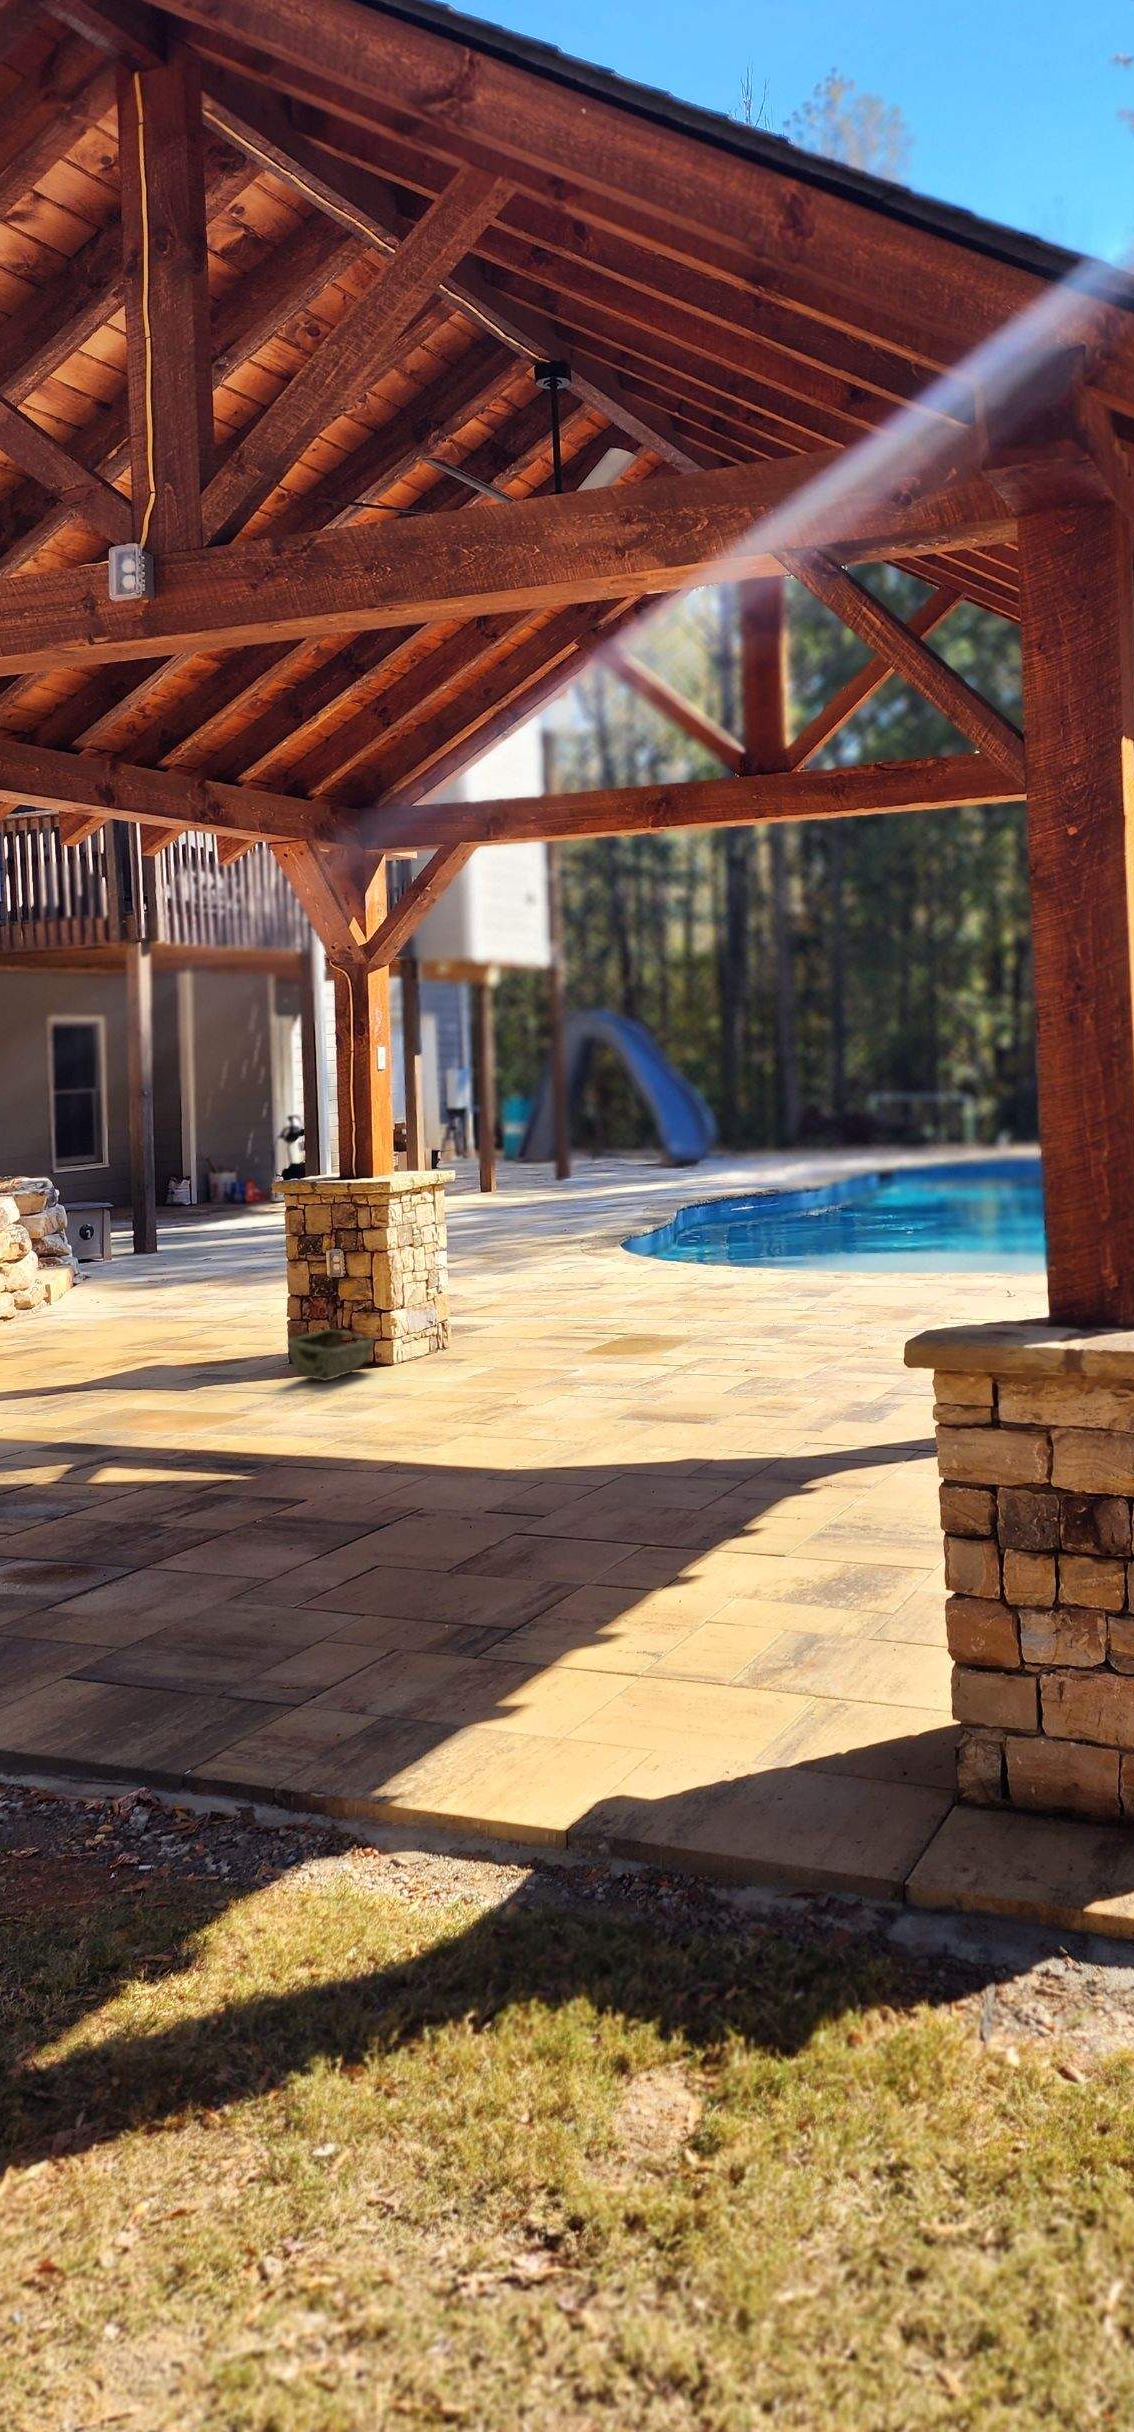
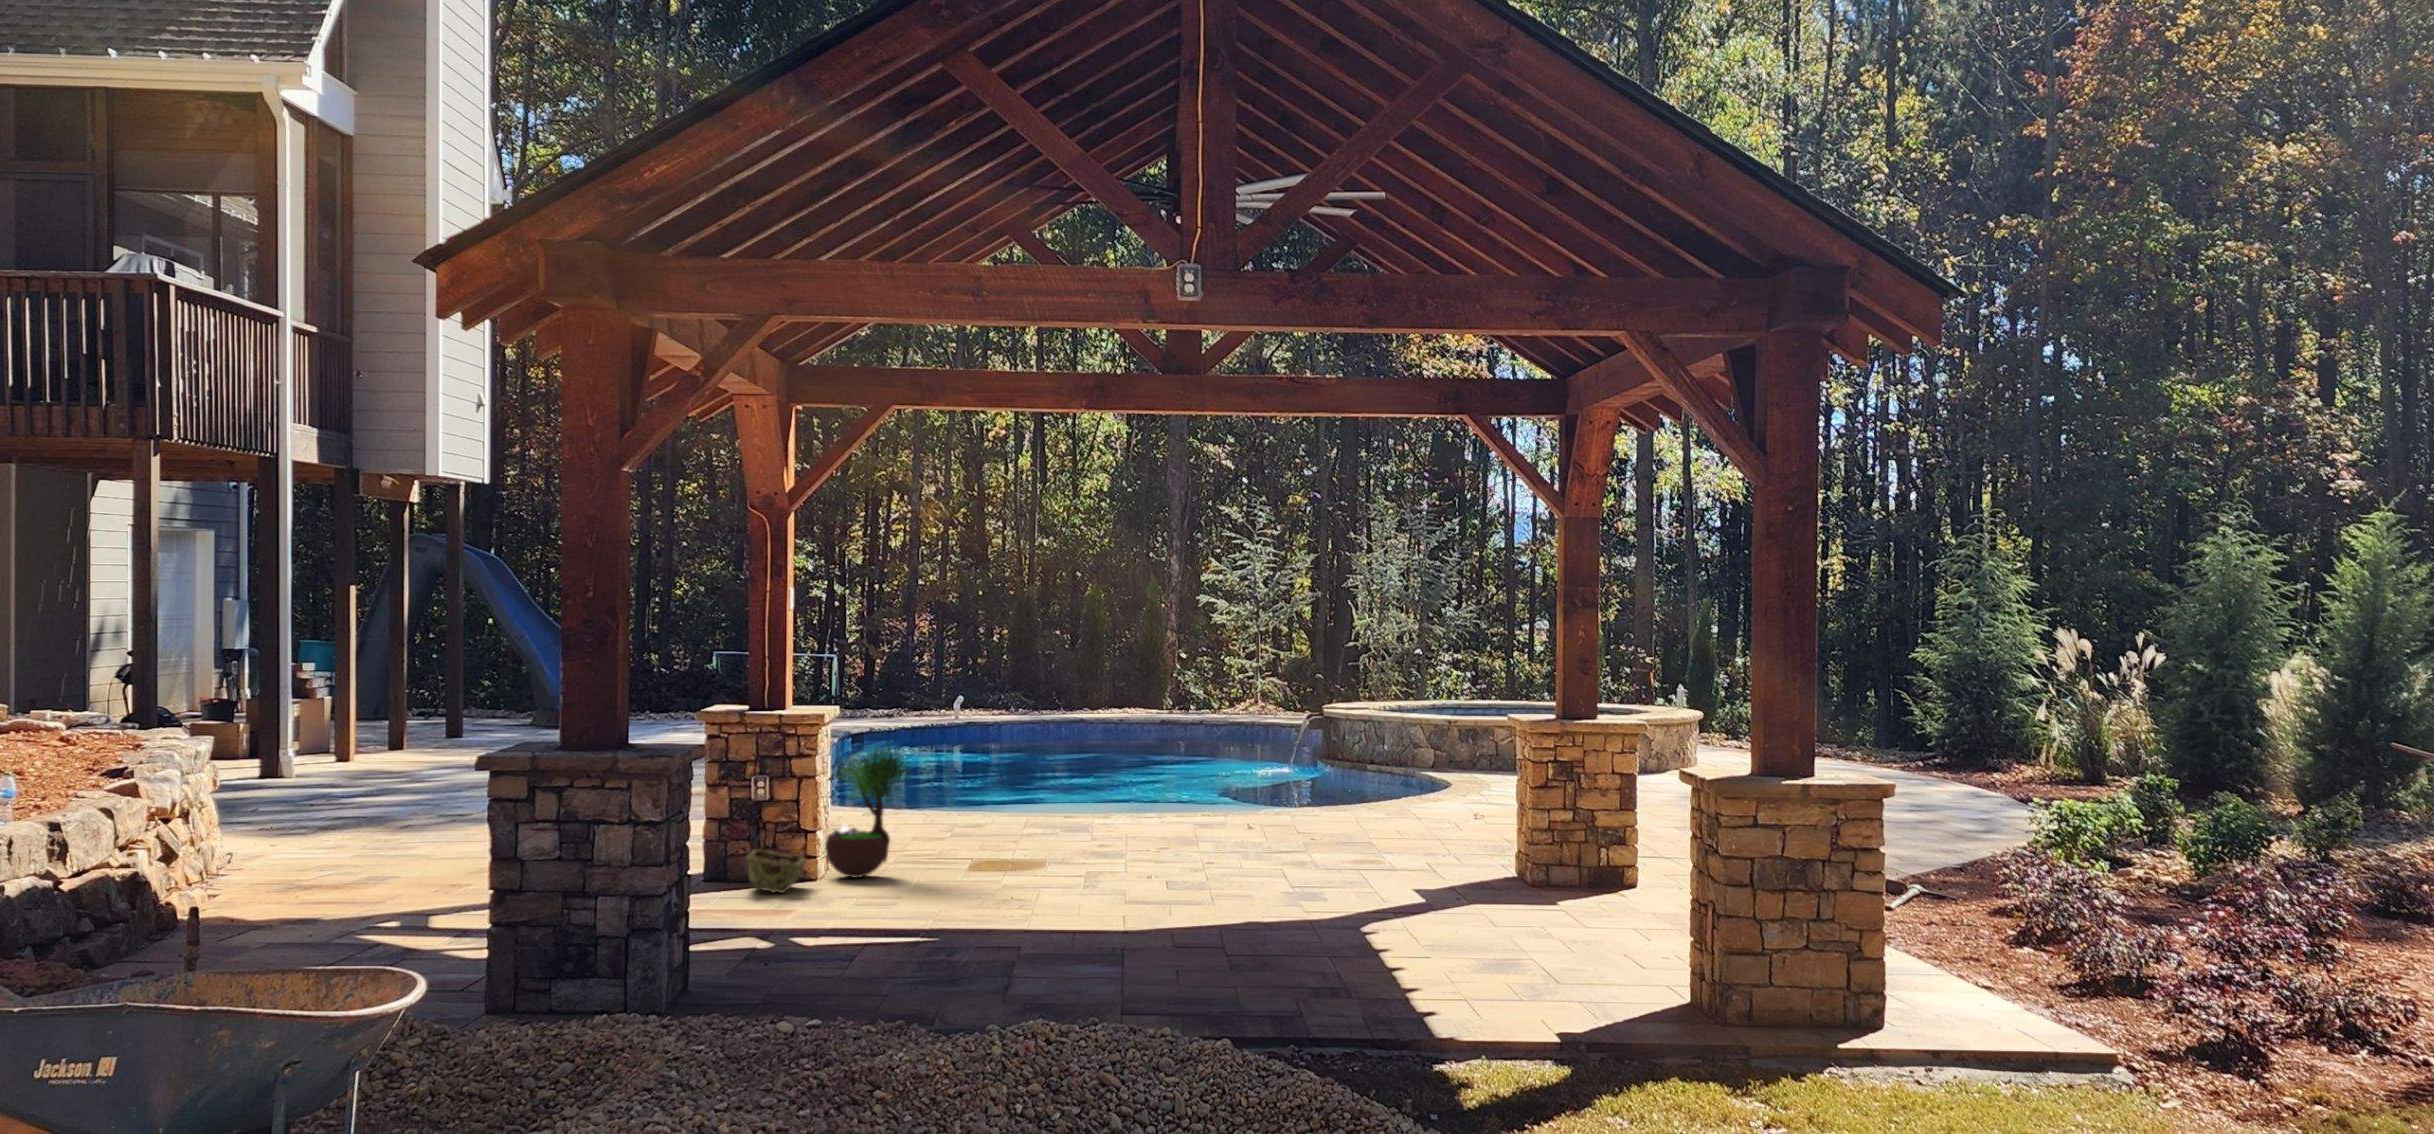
potted tree: none [417,1202,503,1360] -> present [826,741,912,878]

